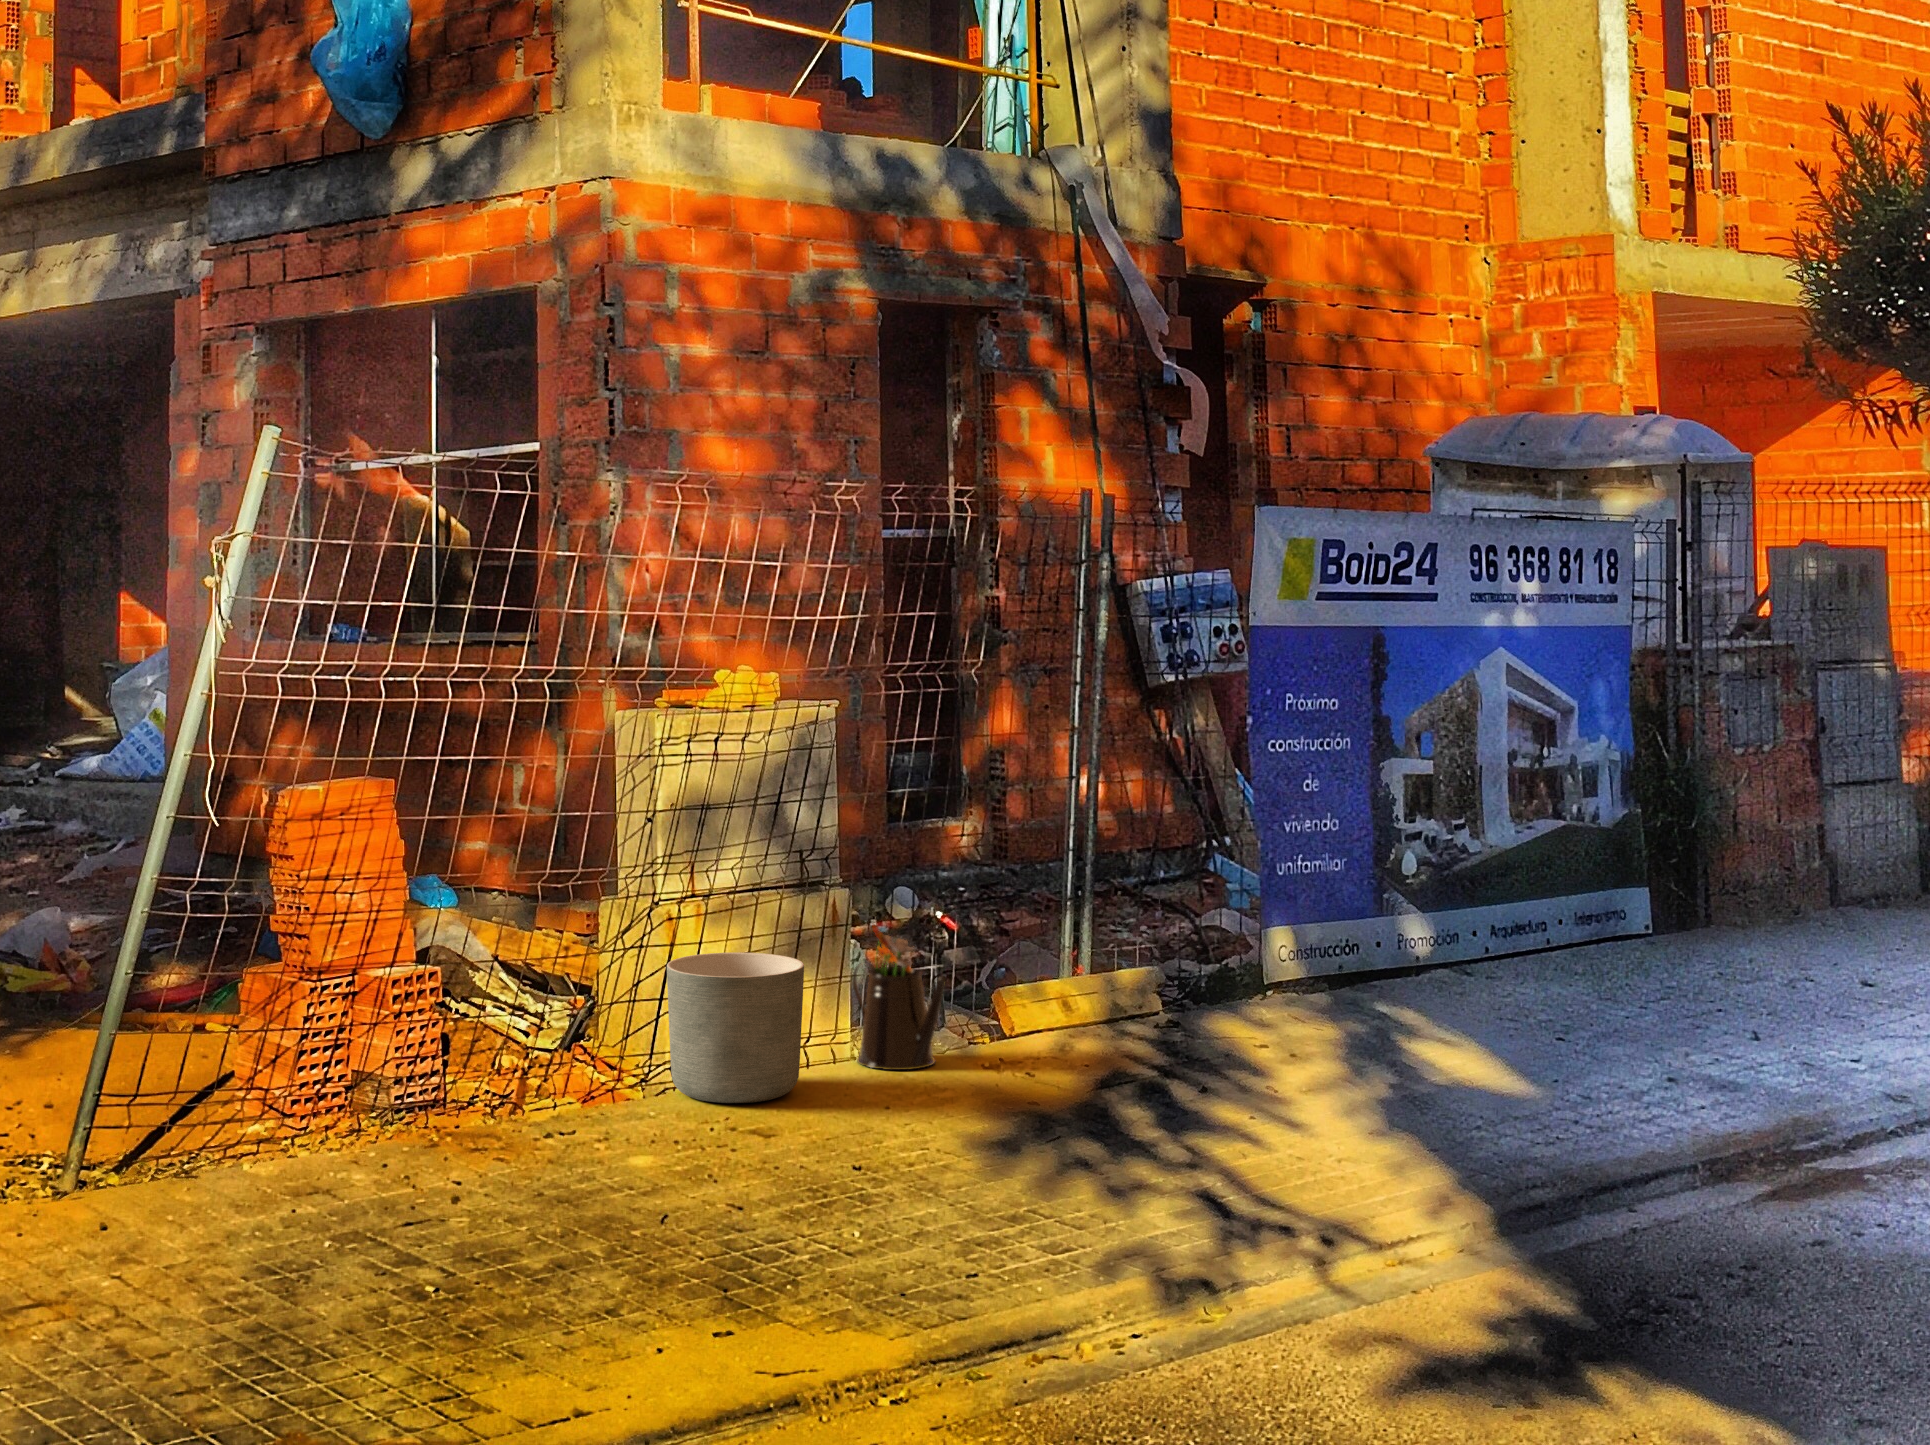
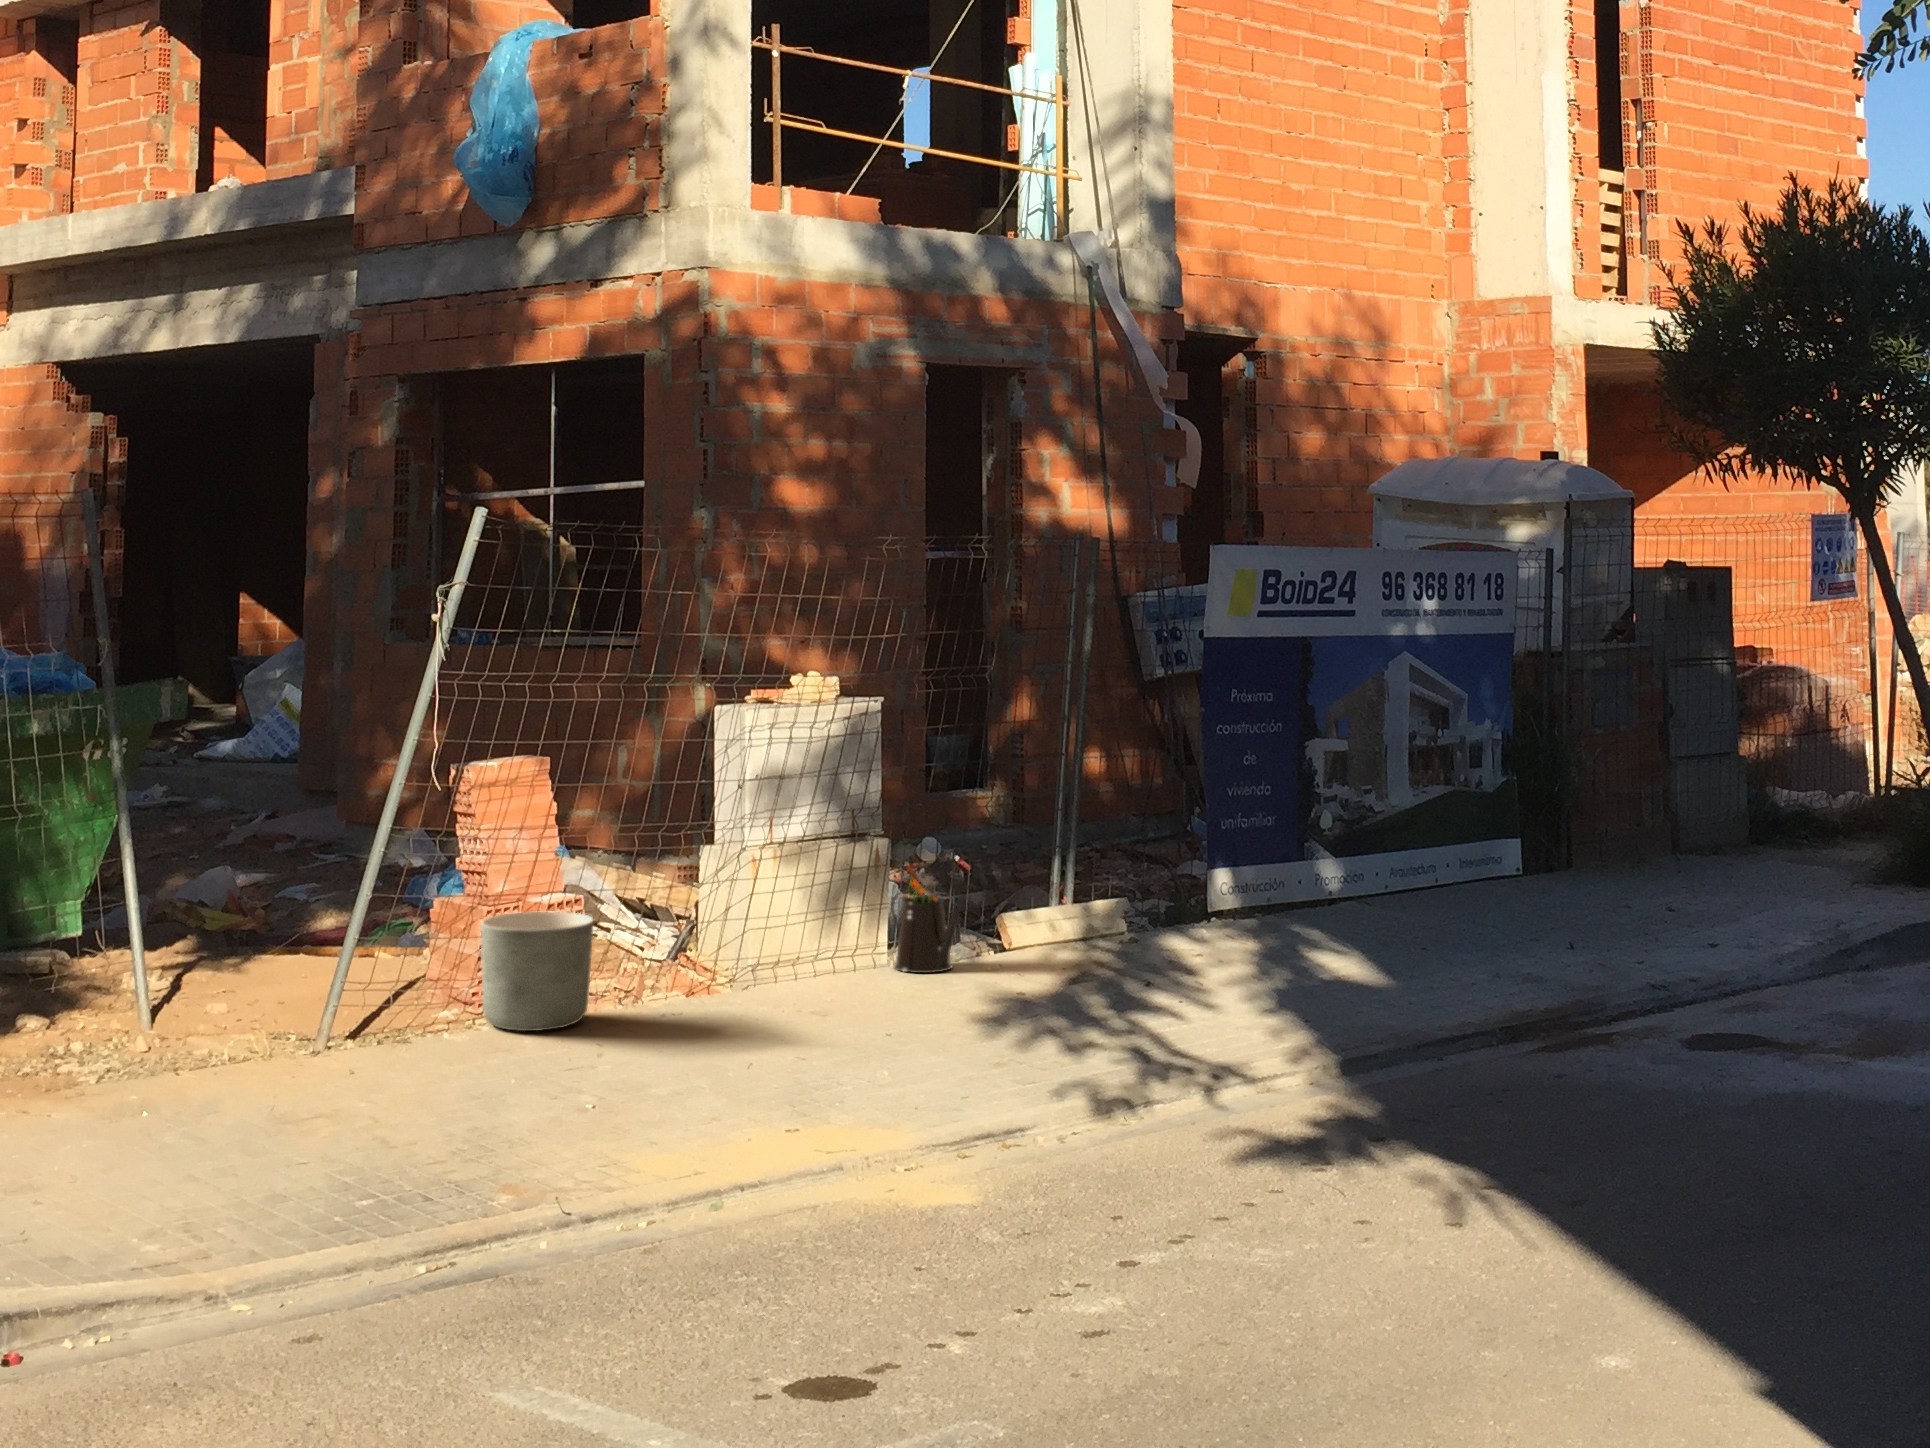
planter: present [667,952,804,1103] -> present [481,911,594,1031]

